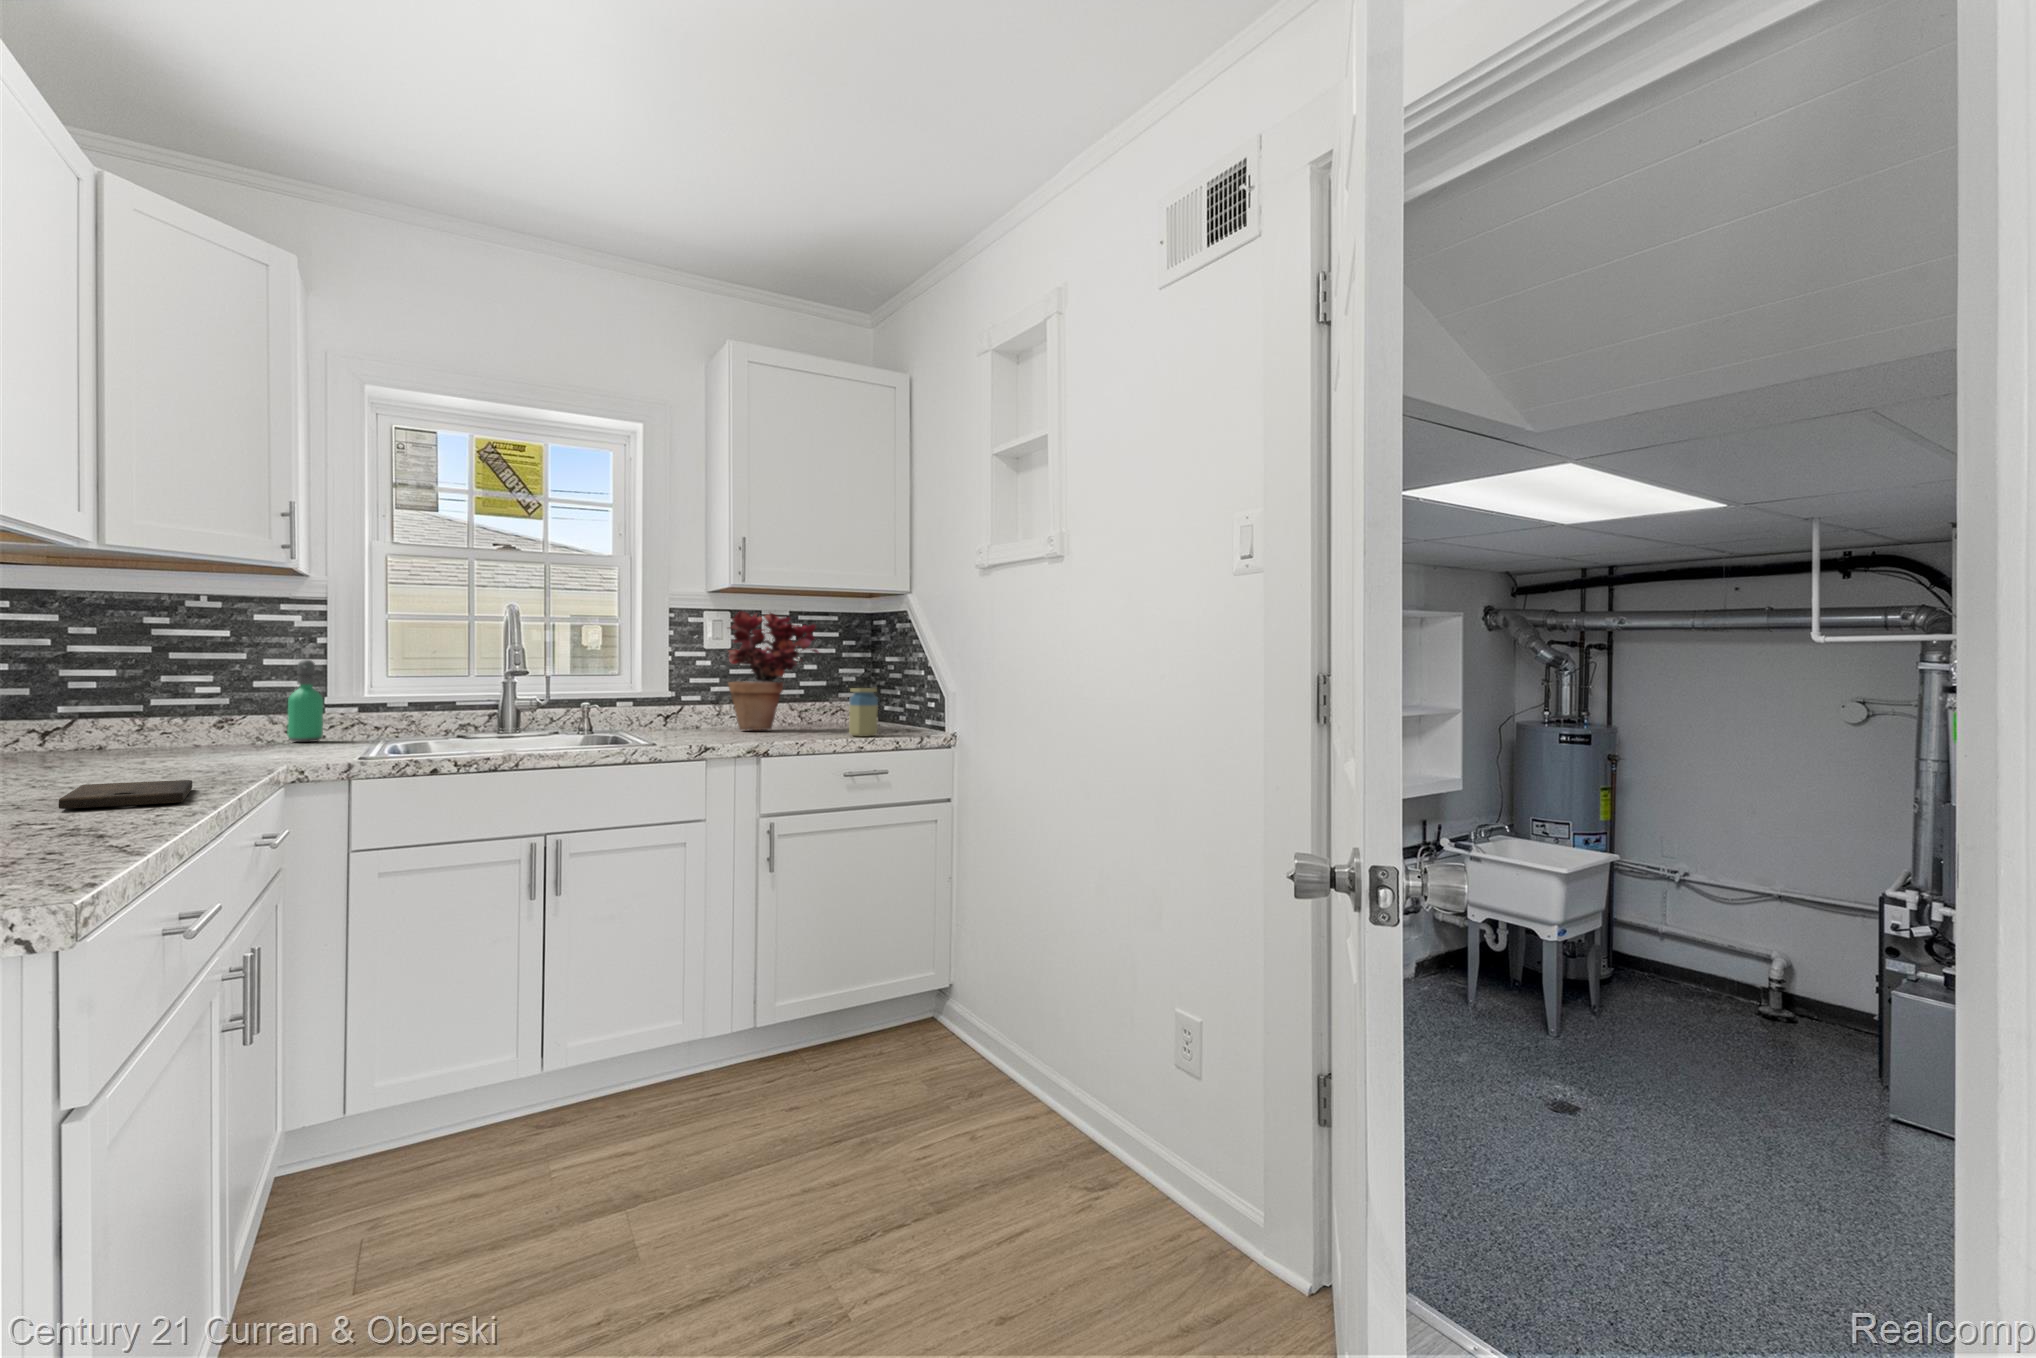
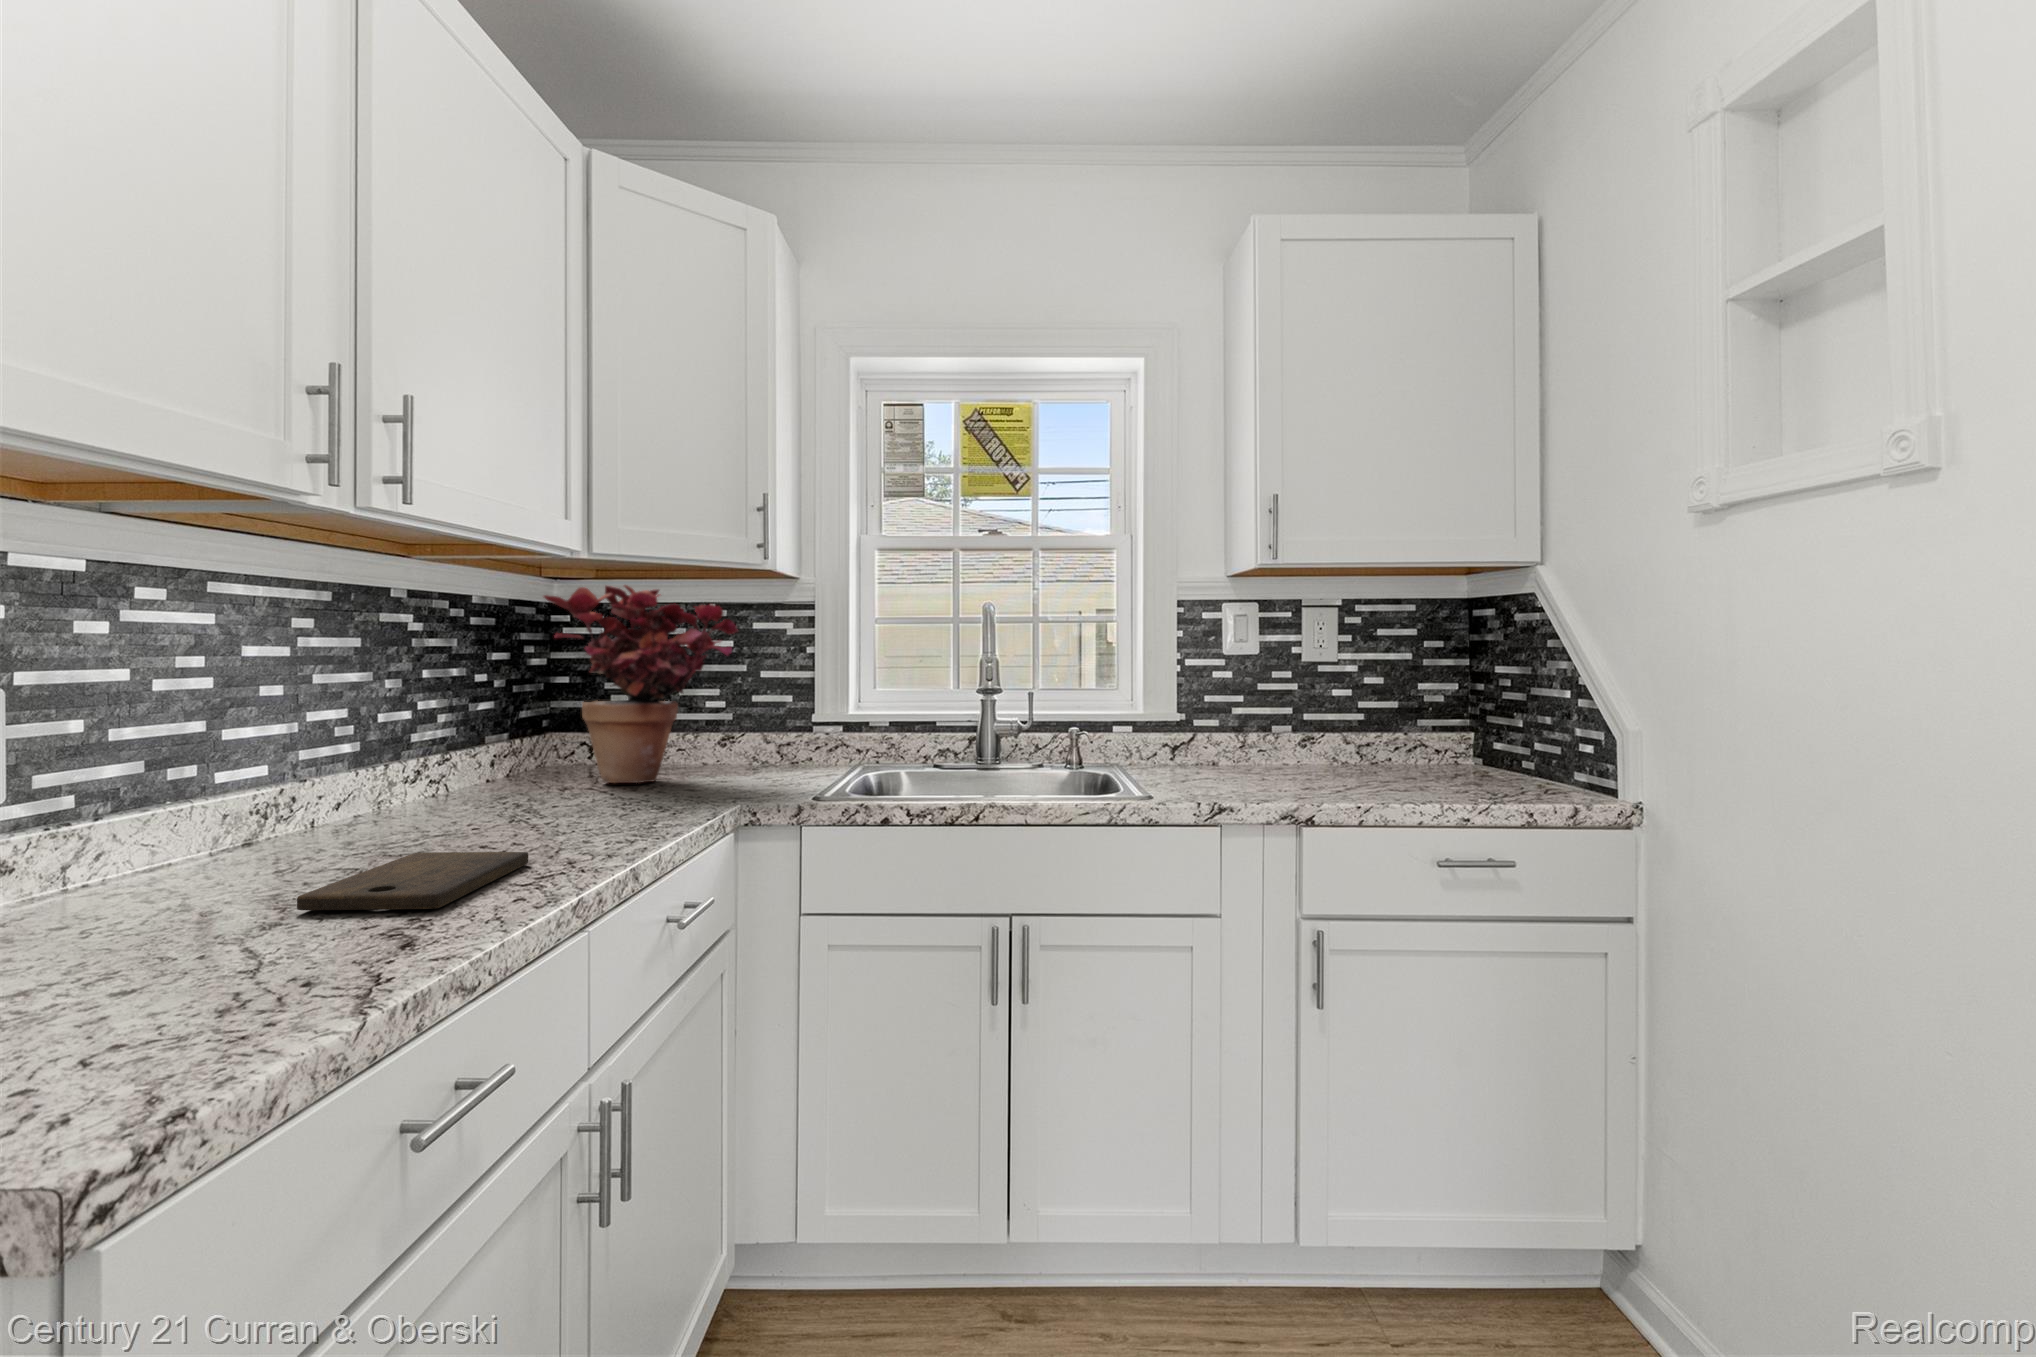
potted plant: present [728,611,819,730] -> present [544,585,738,783]
soap dispenser: present [287,660,323,742] -> none [780,672,813,764]
jar: present [849,688,878,736] -> none [1440,717,1491,796]

